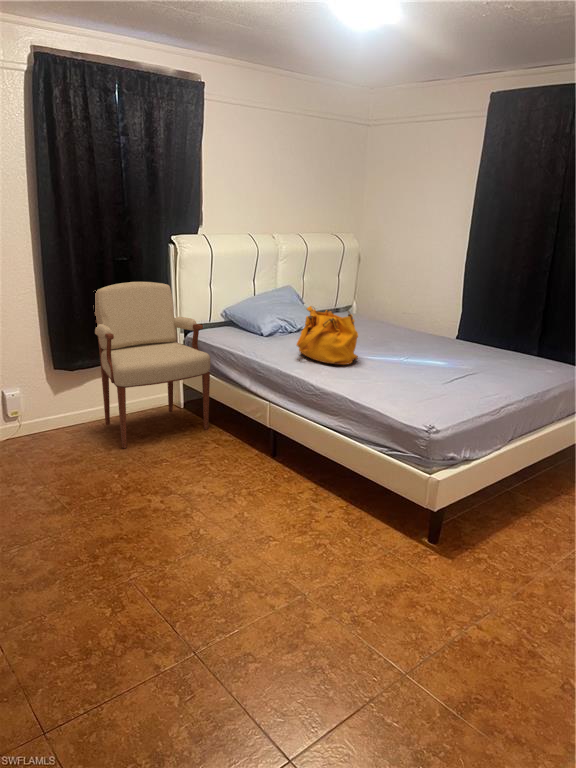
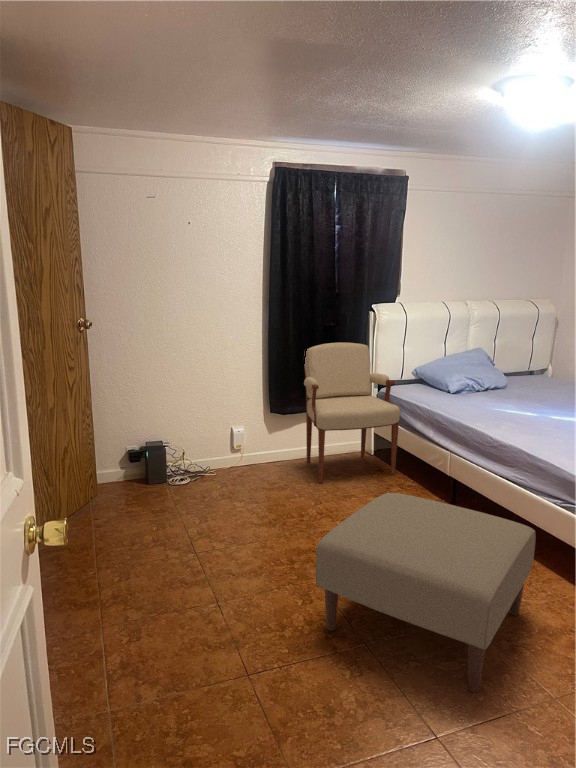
handbag: present [297,306,358,365] -> none [479,366,541,422]
ottoman: none [125,462,371,687] -> present [316,493,536,692]

